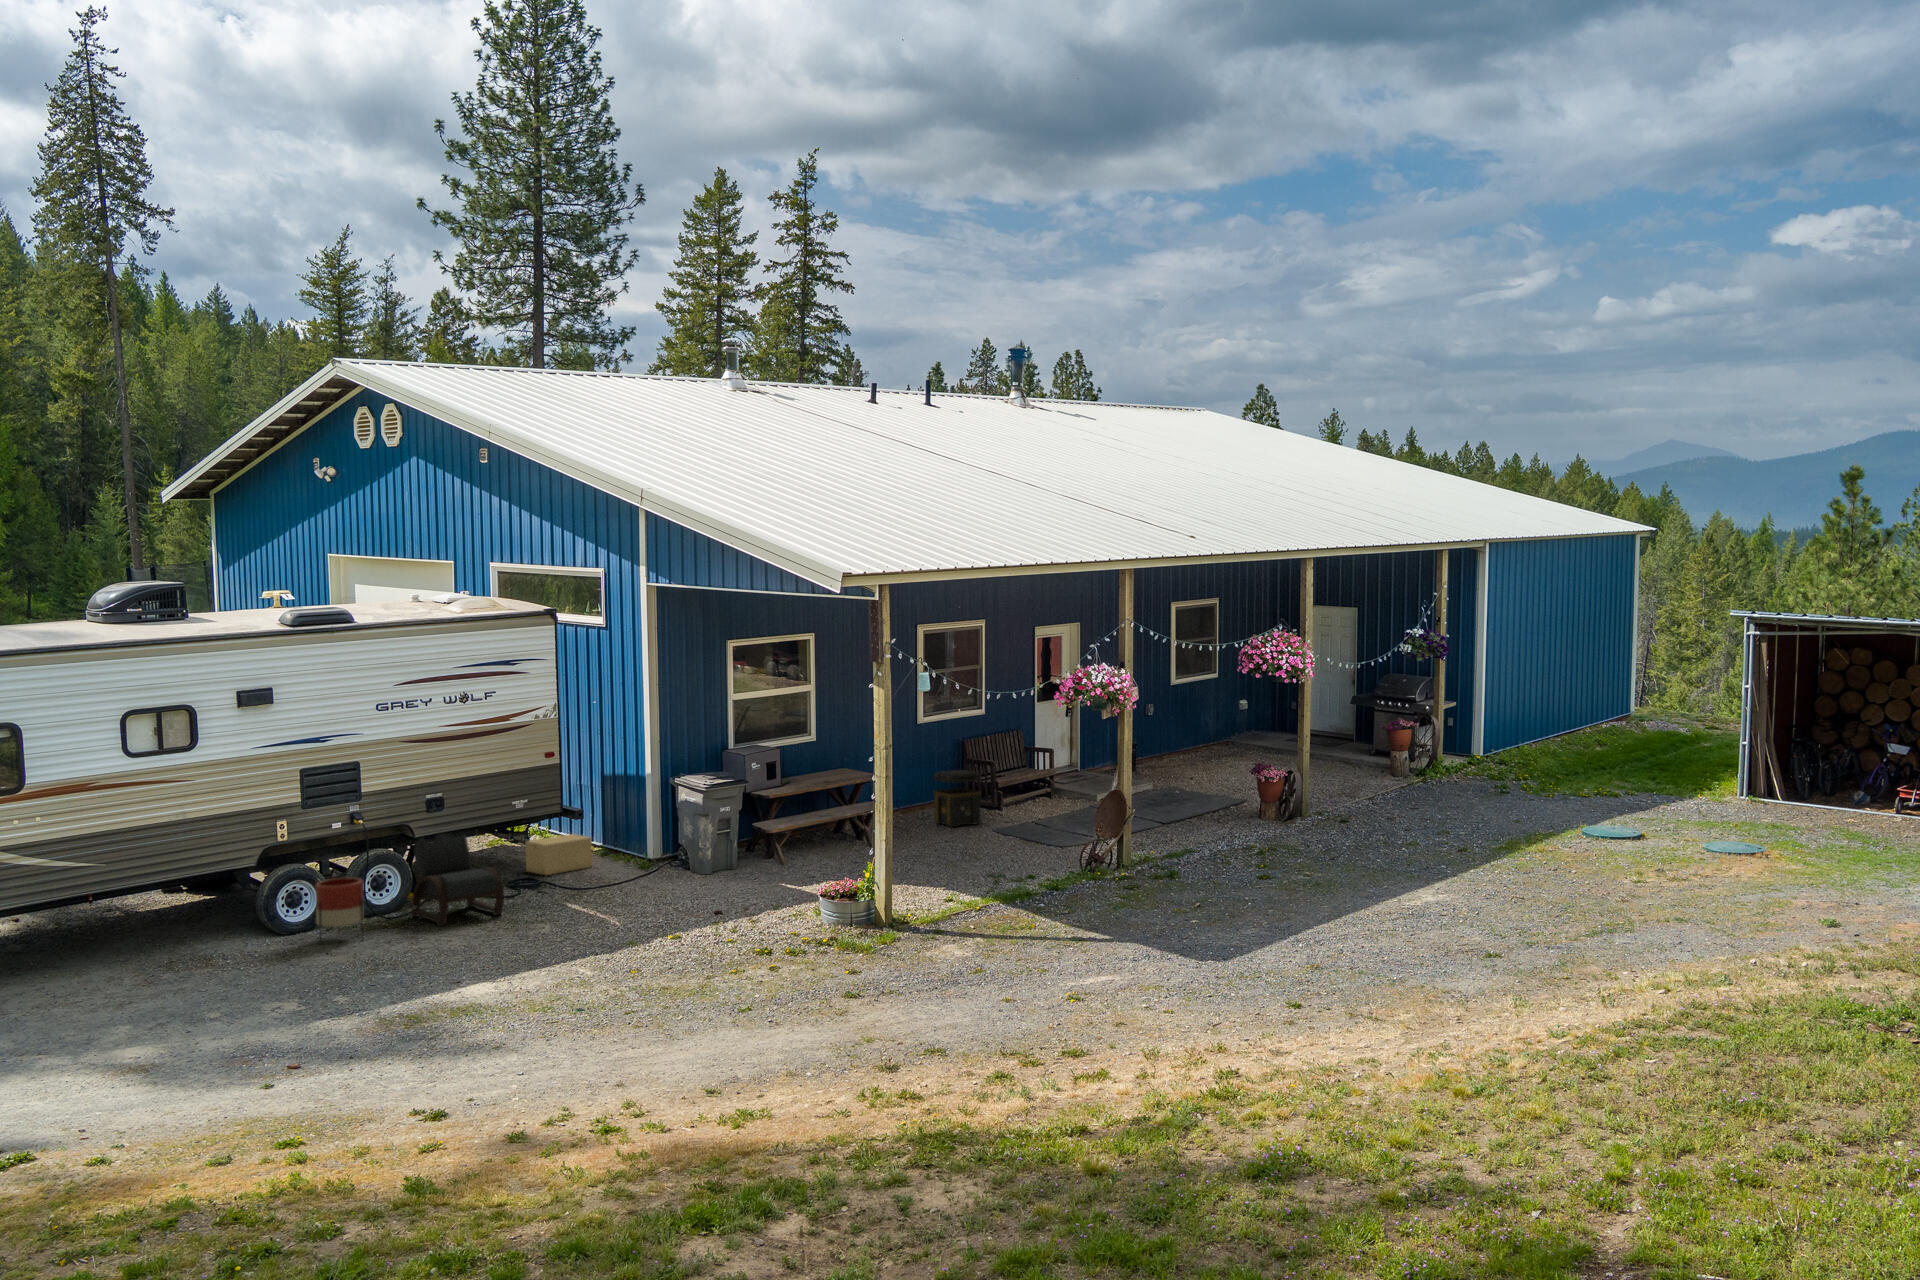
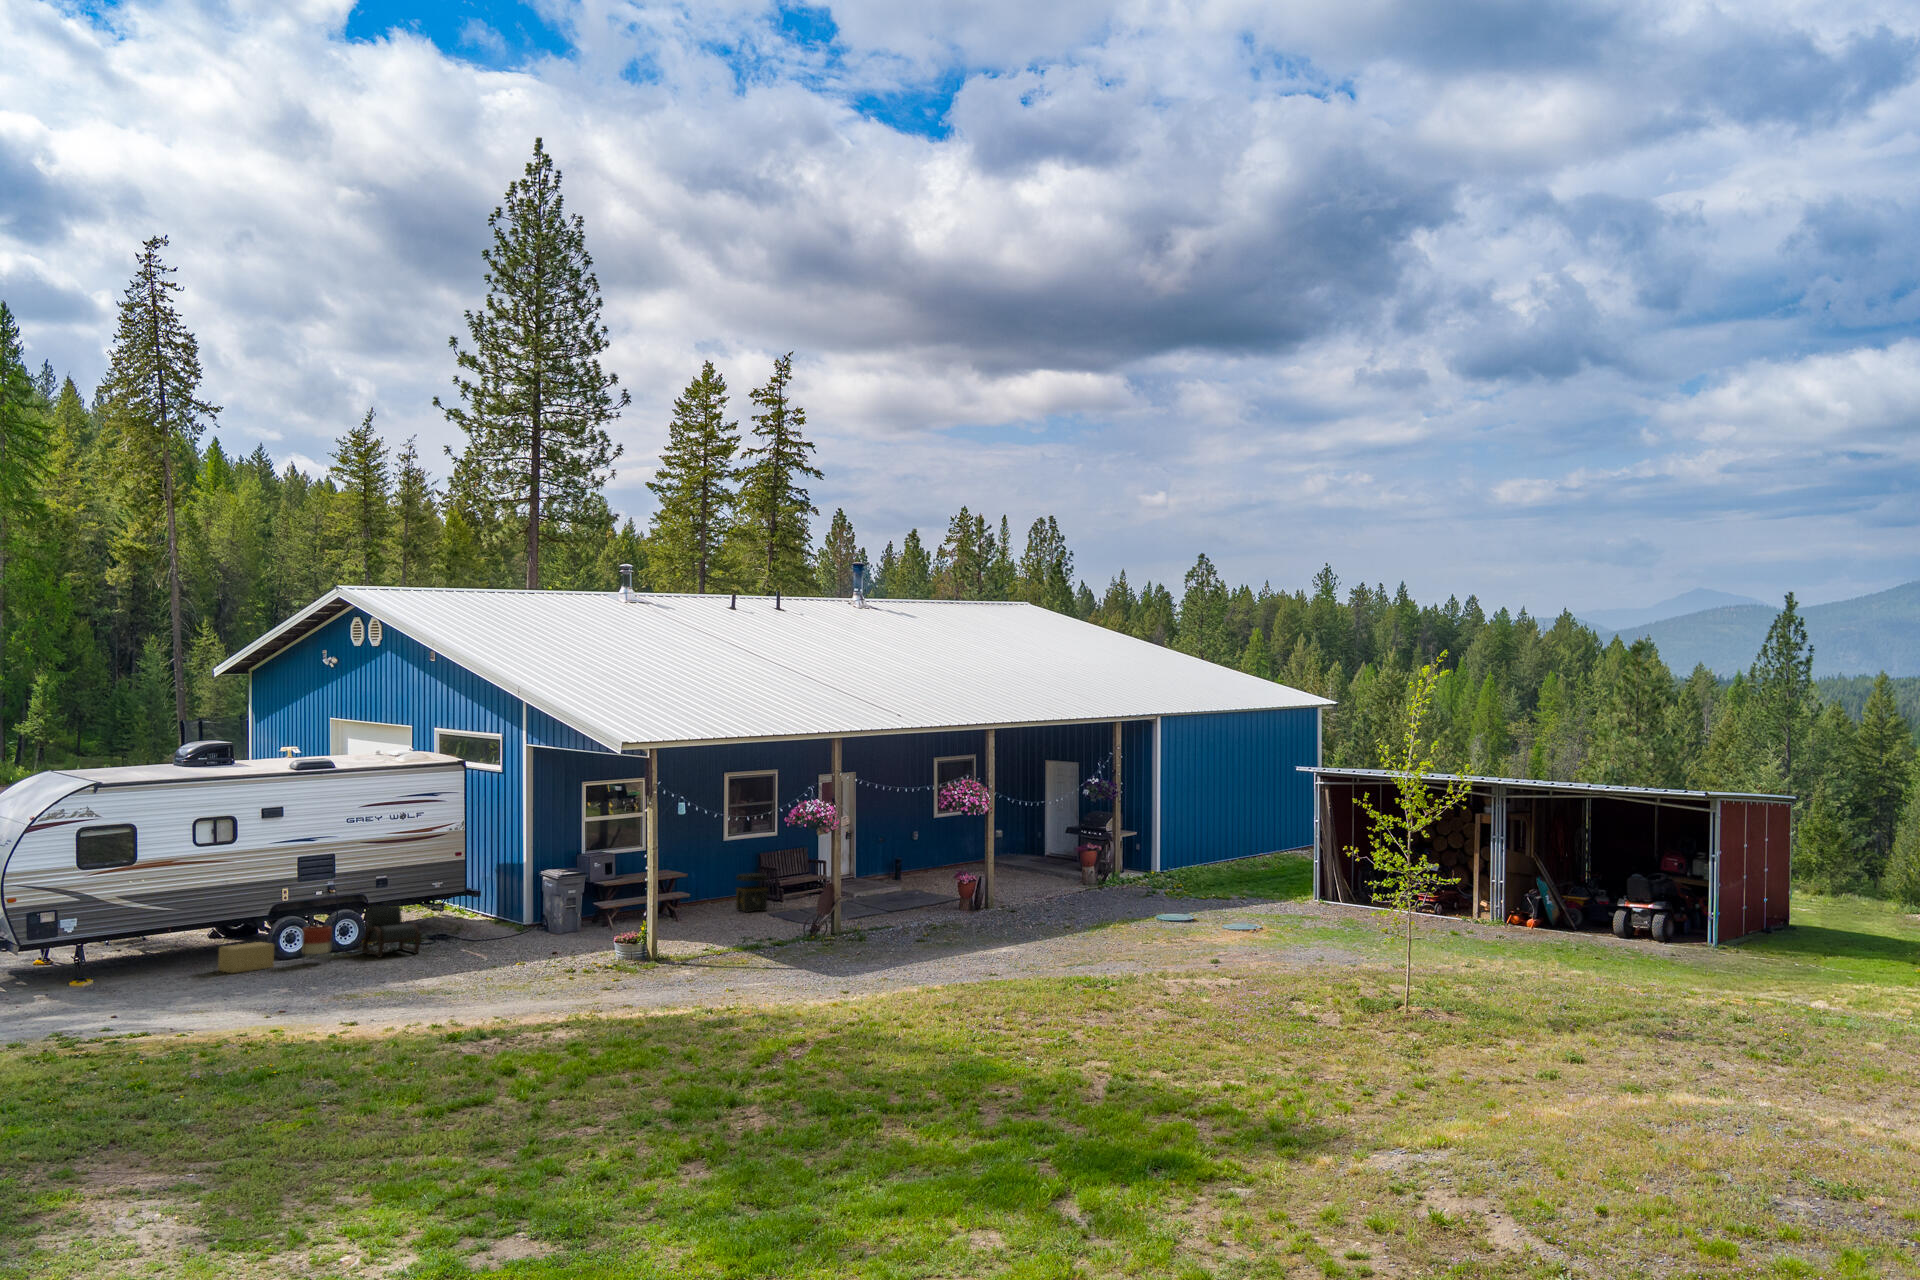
cardboard box: present [525,834,592,875] -> present [218,942,274,973]

